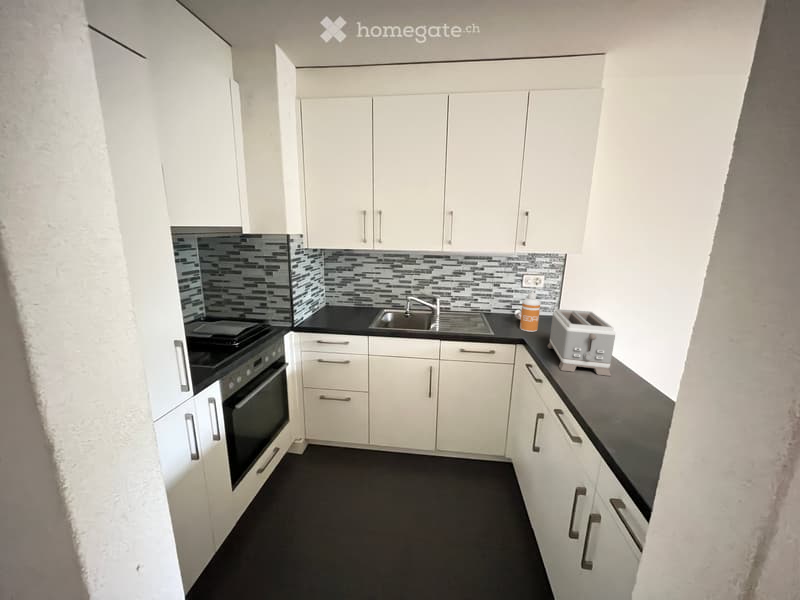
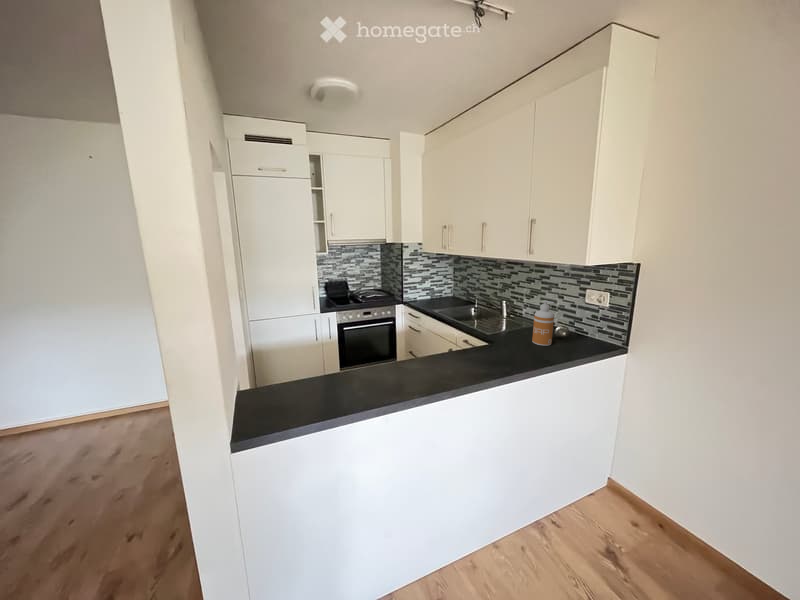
toaster: present [548,309,615,376] -> none [450,315,528,373]

